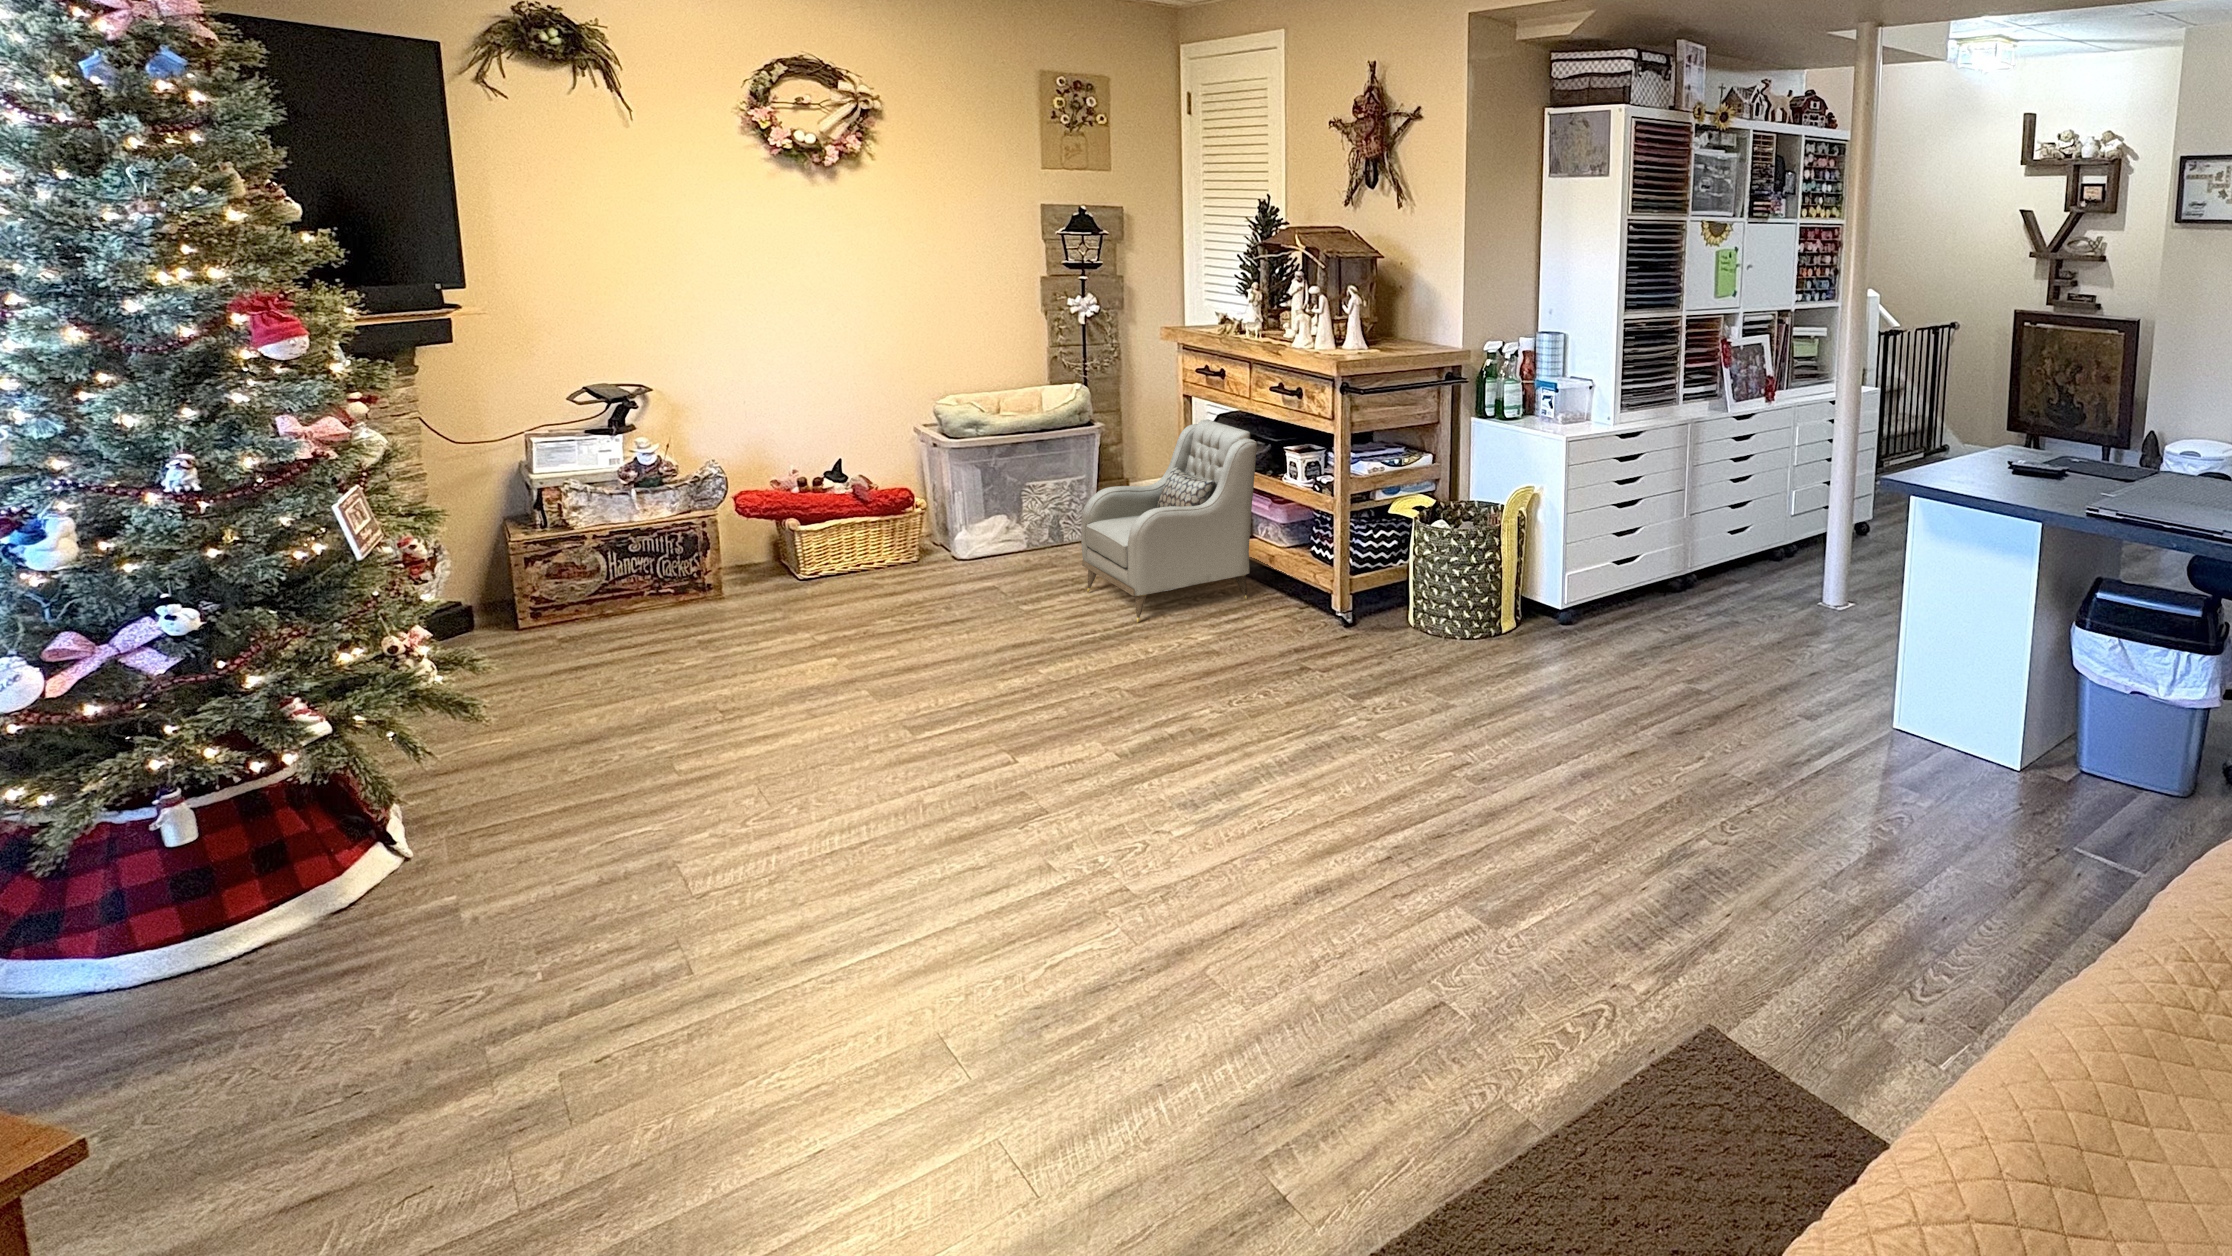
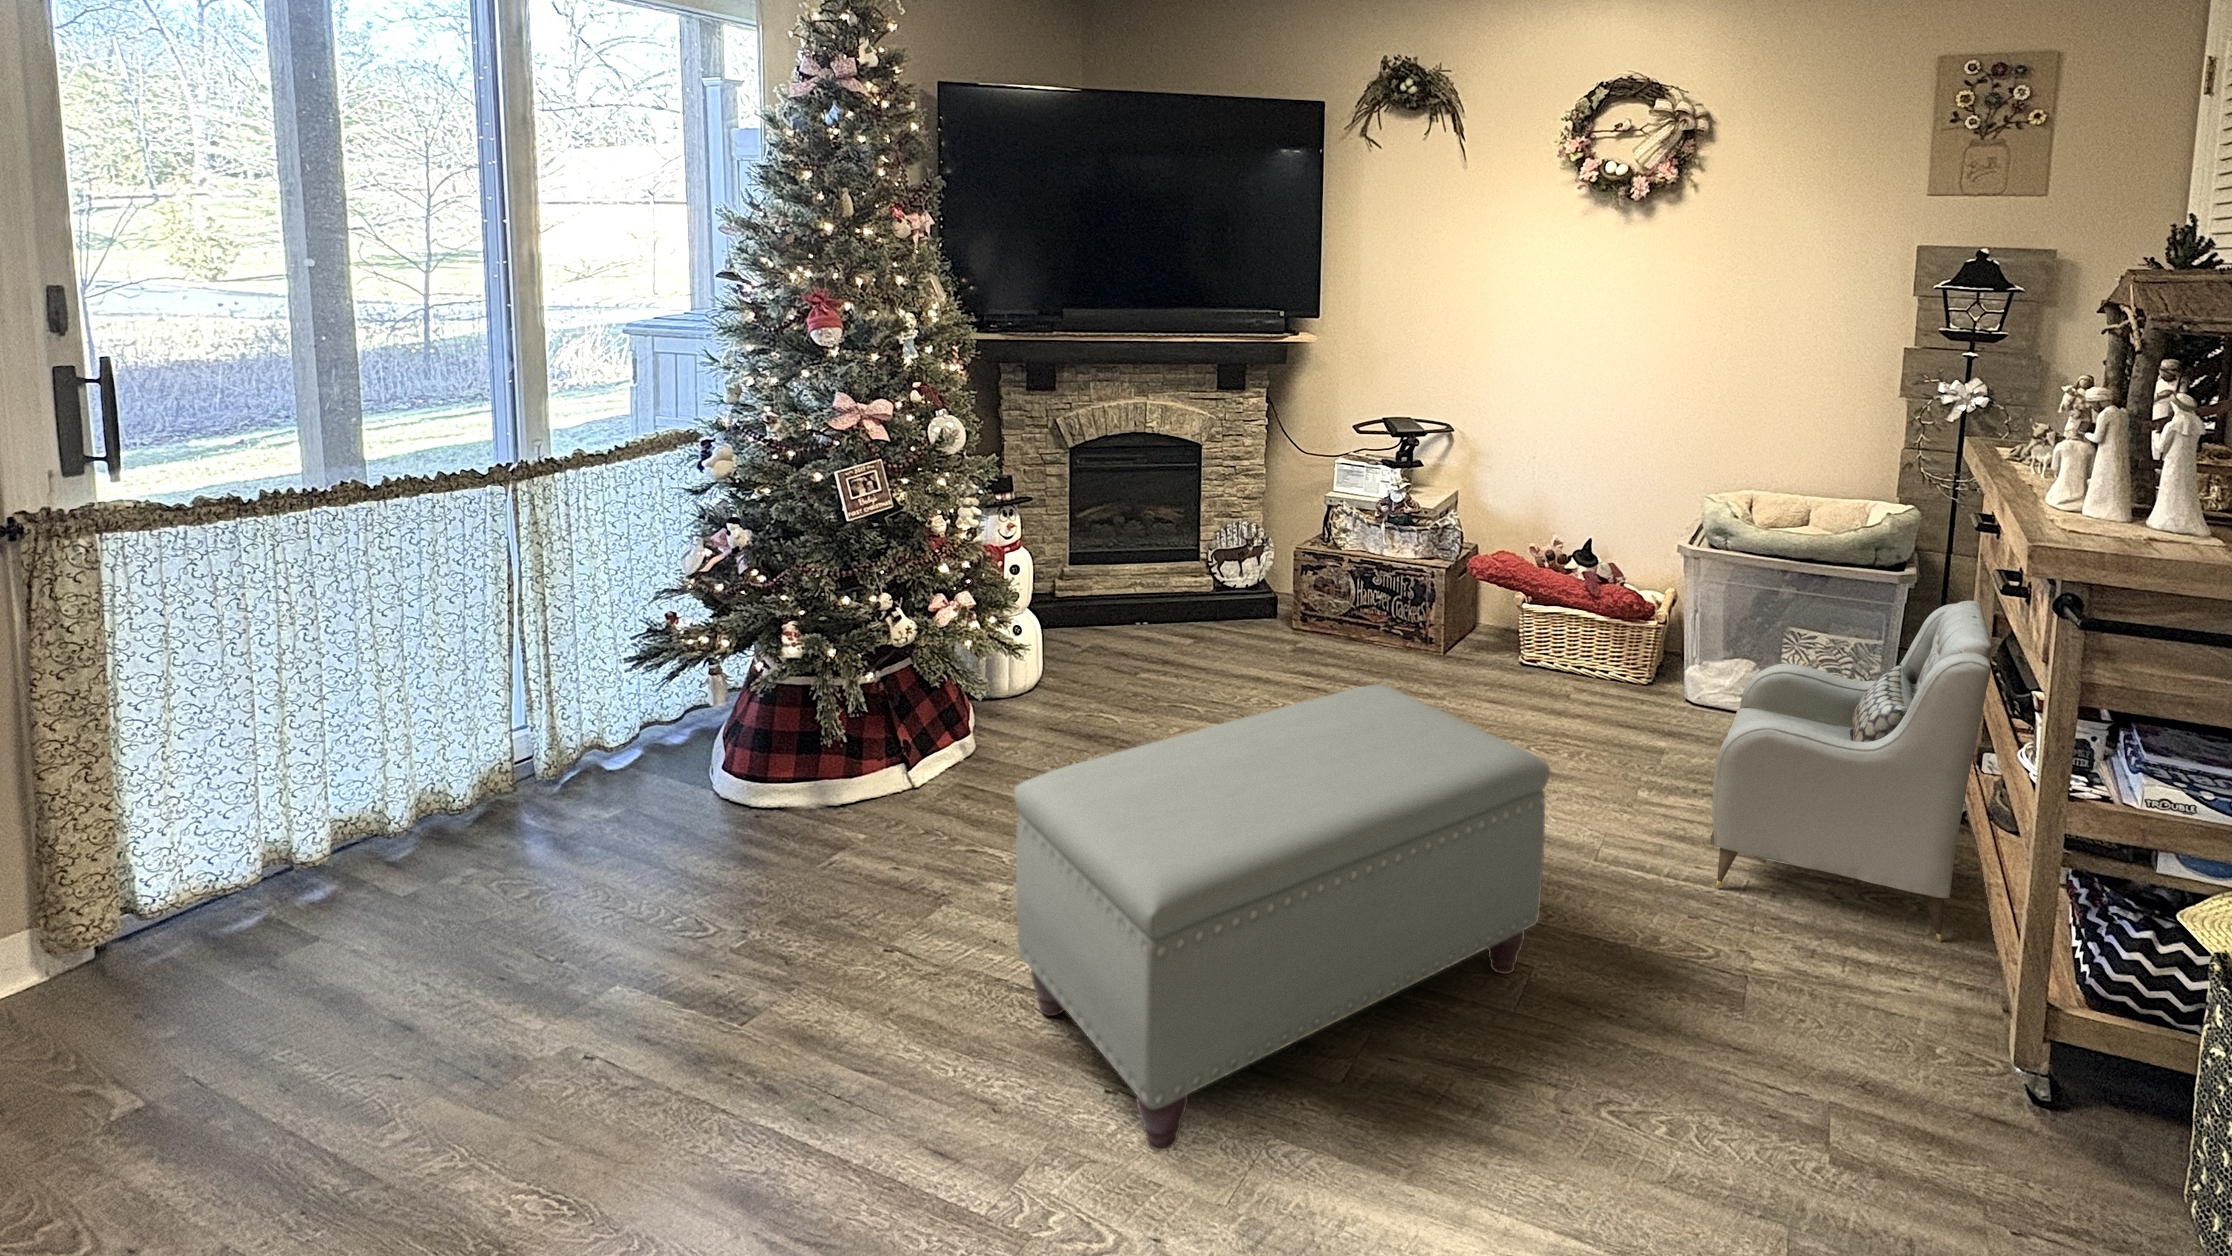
ottoman: none [882,546,1123,824] -> present [1014,684,1551,1151]

